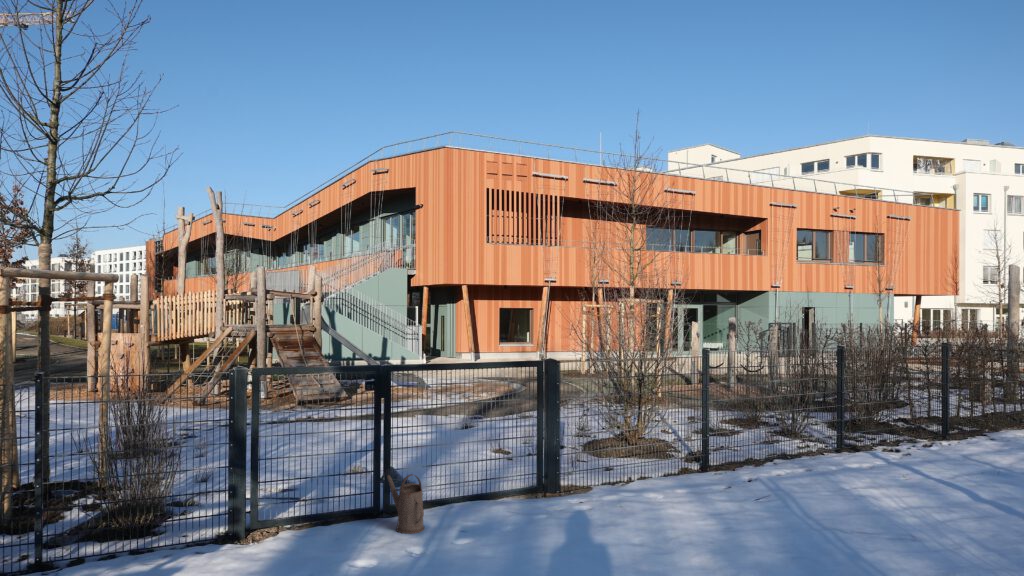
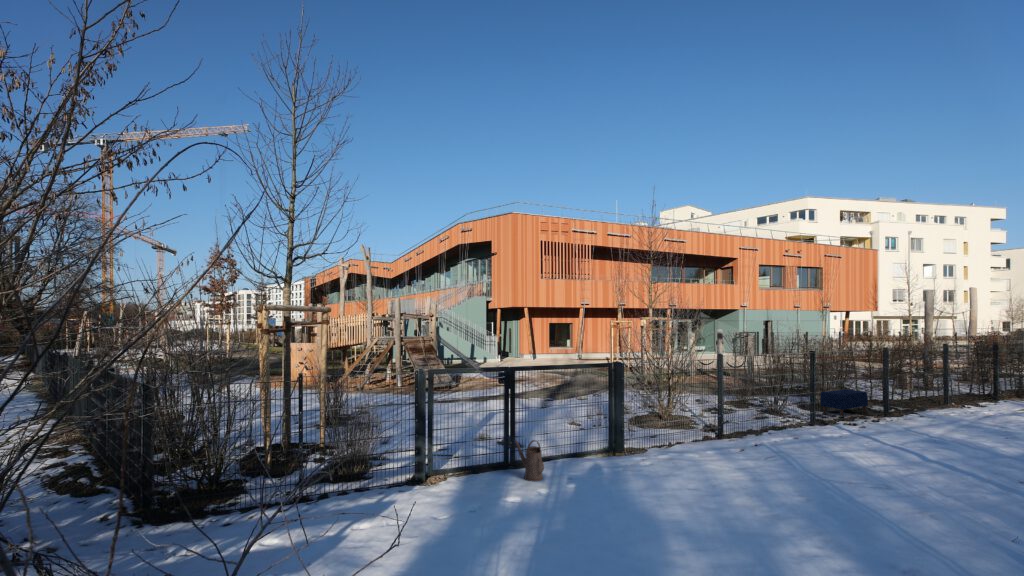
bench: none [857,402,922,440] -> present [821,389,868,416]

